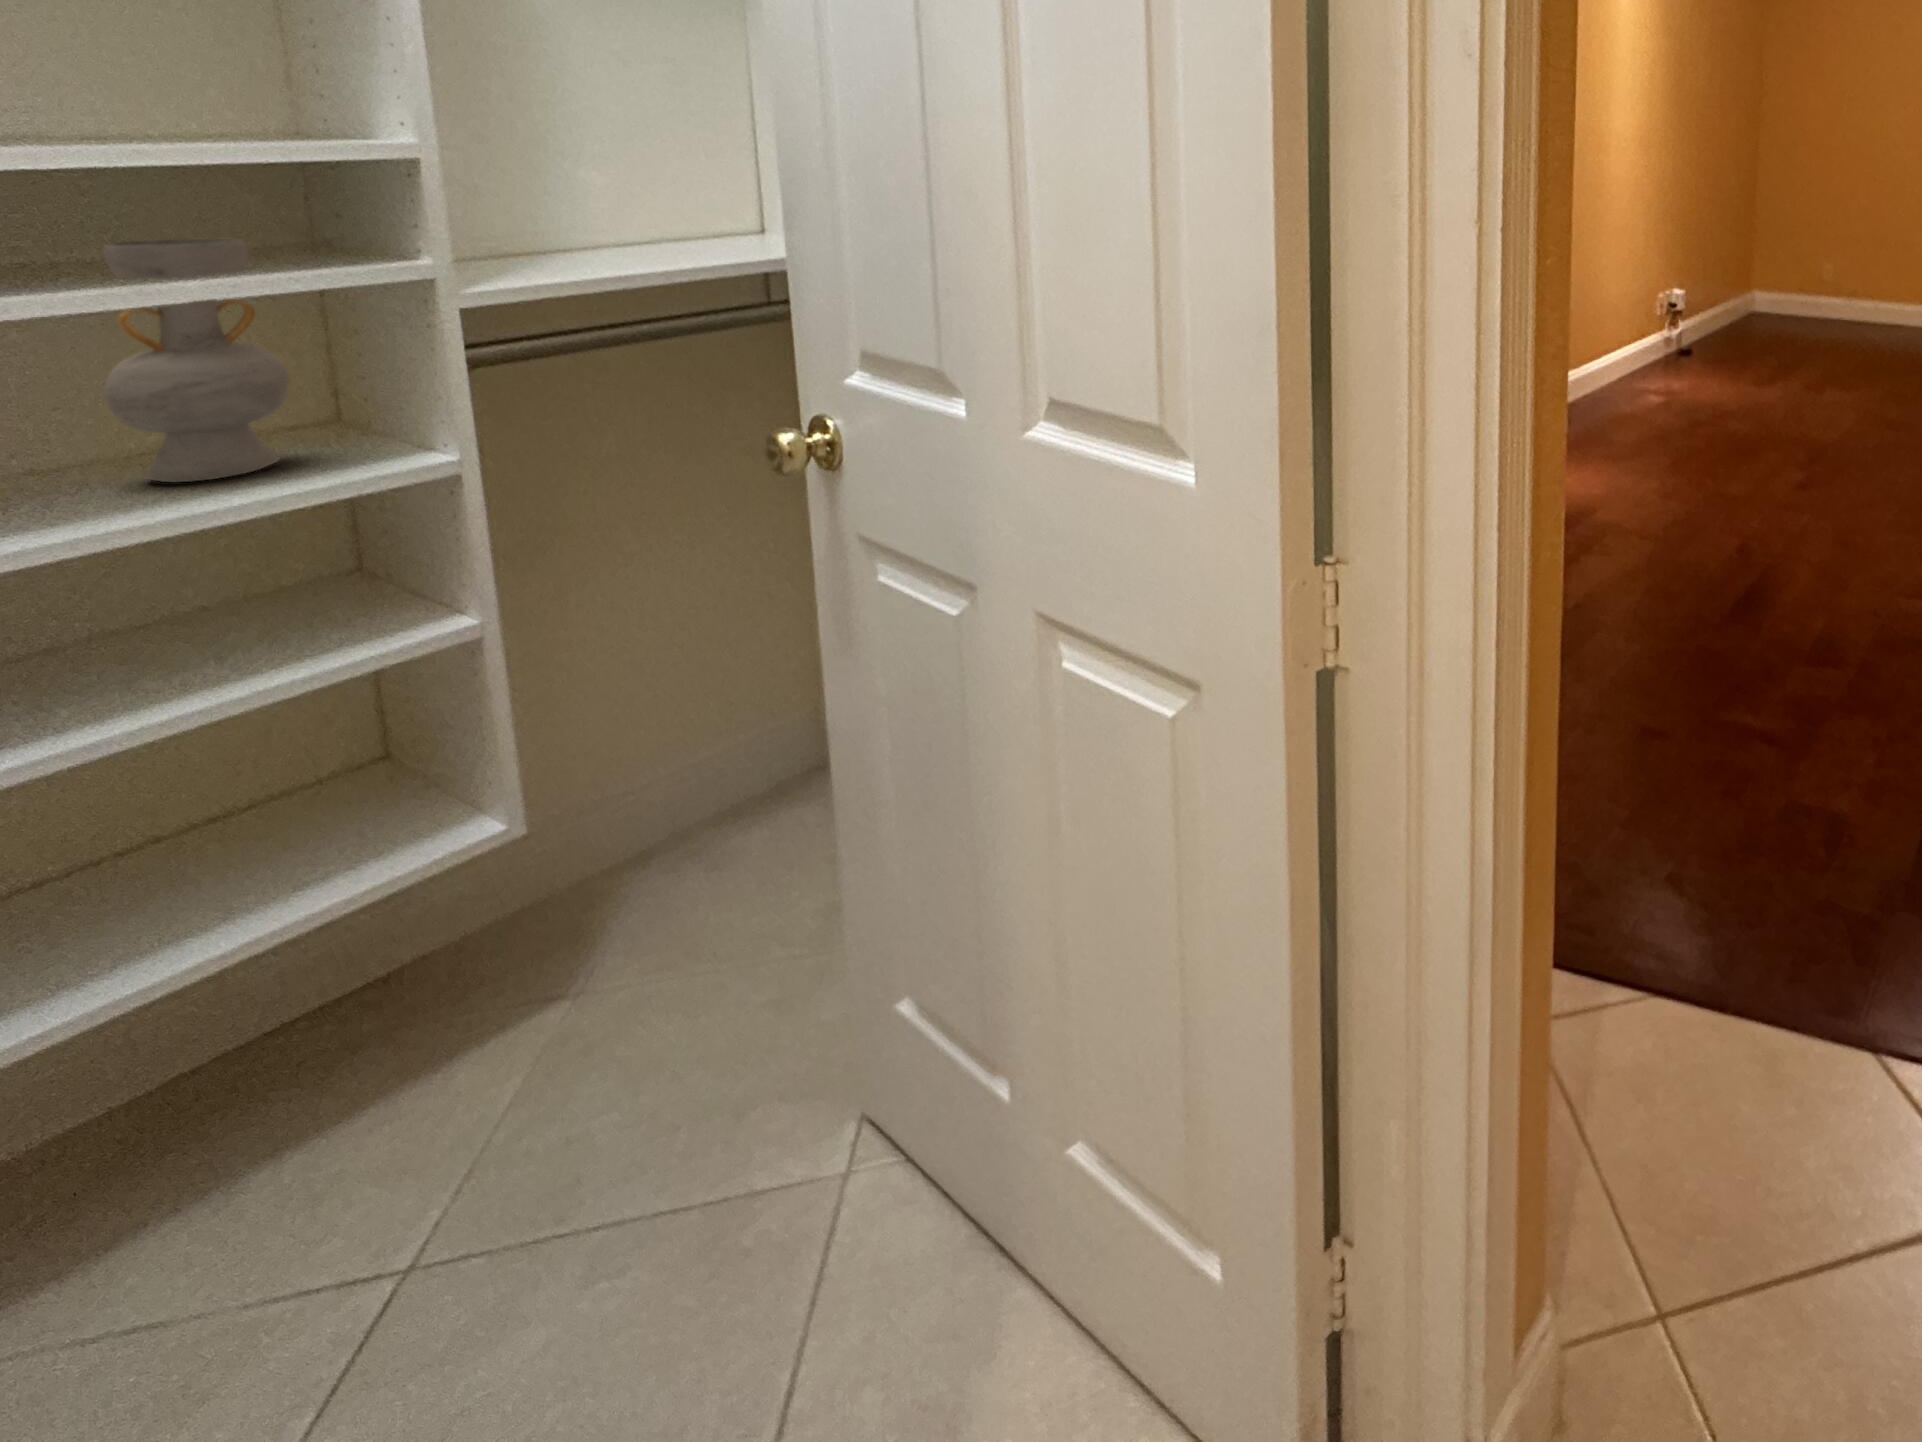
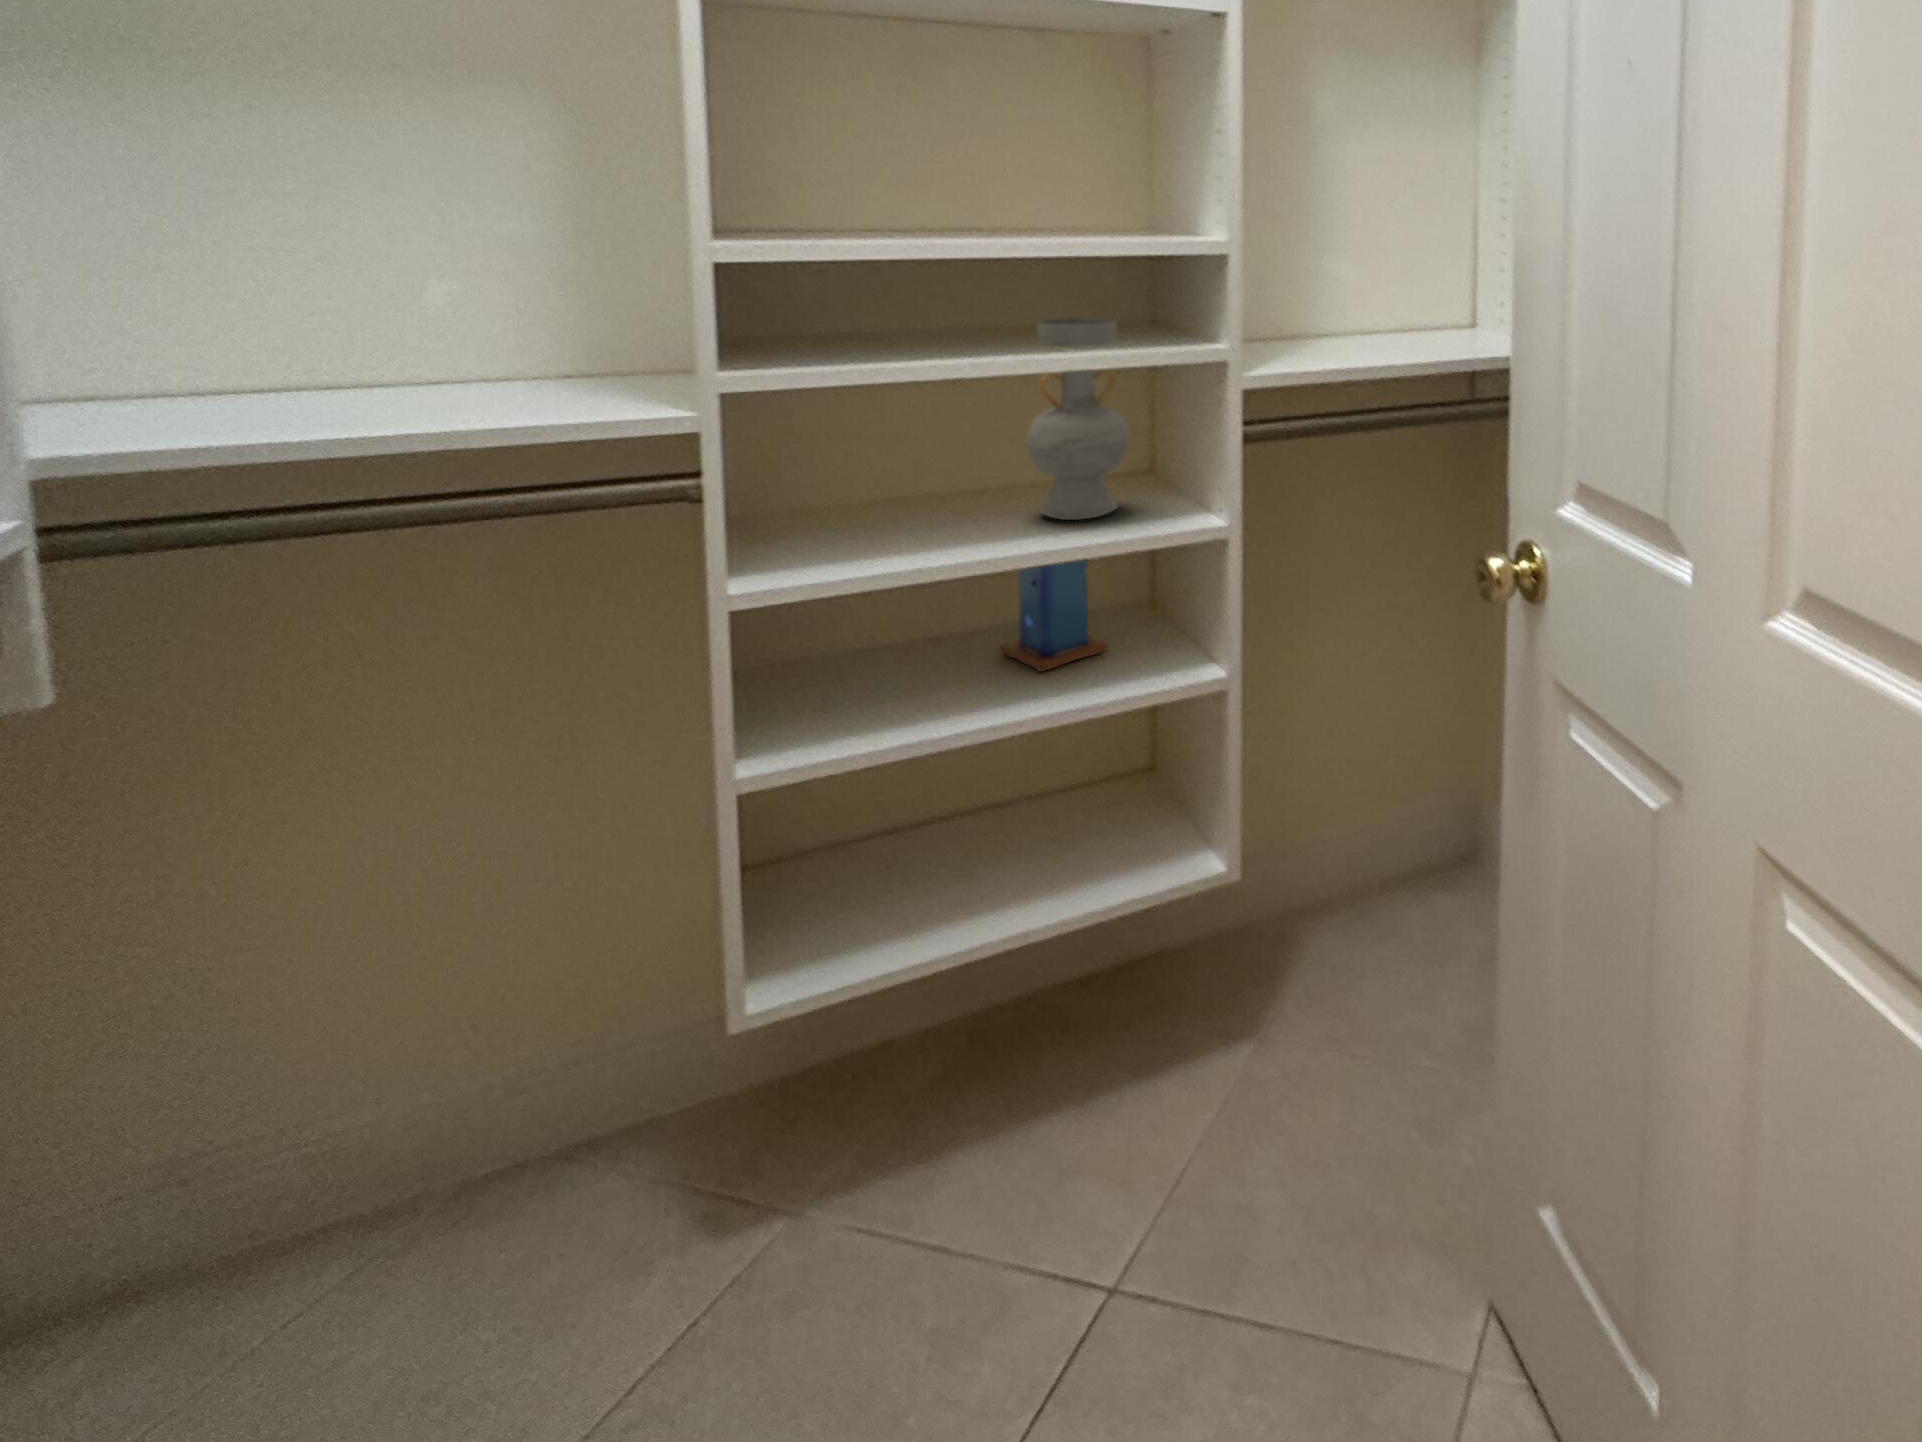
candle: none [94,493,288,668] -> present [1000,560,1107,671]

